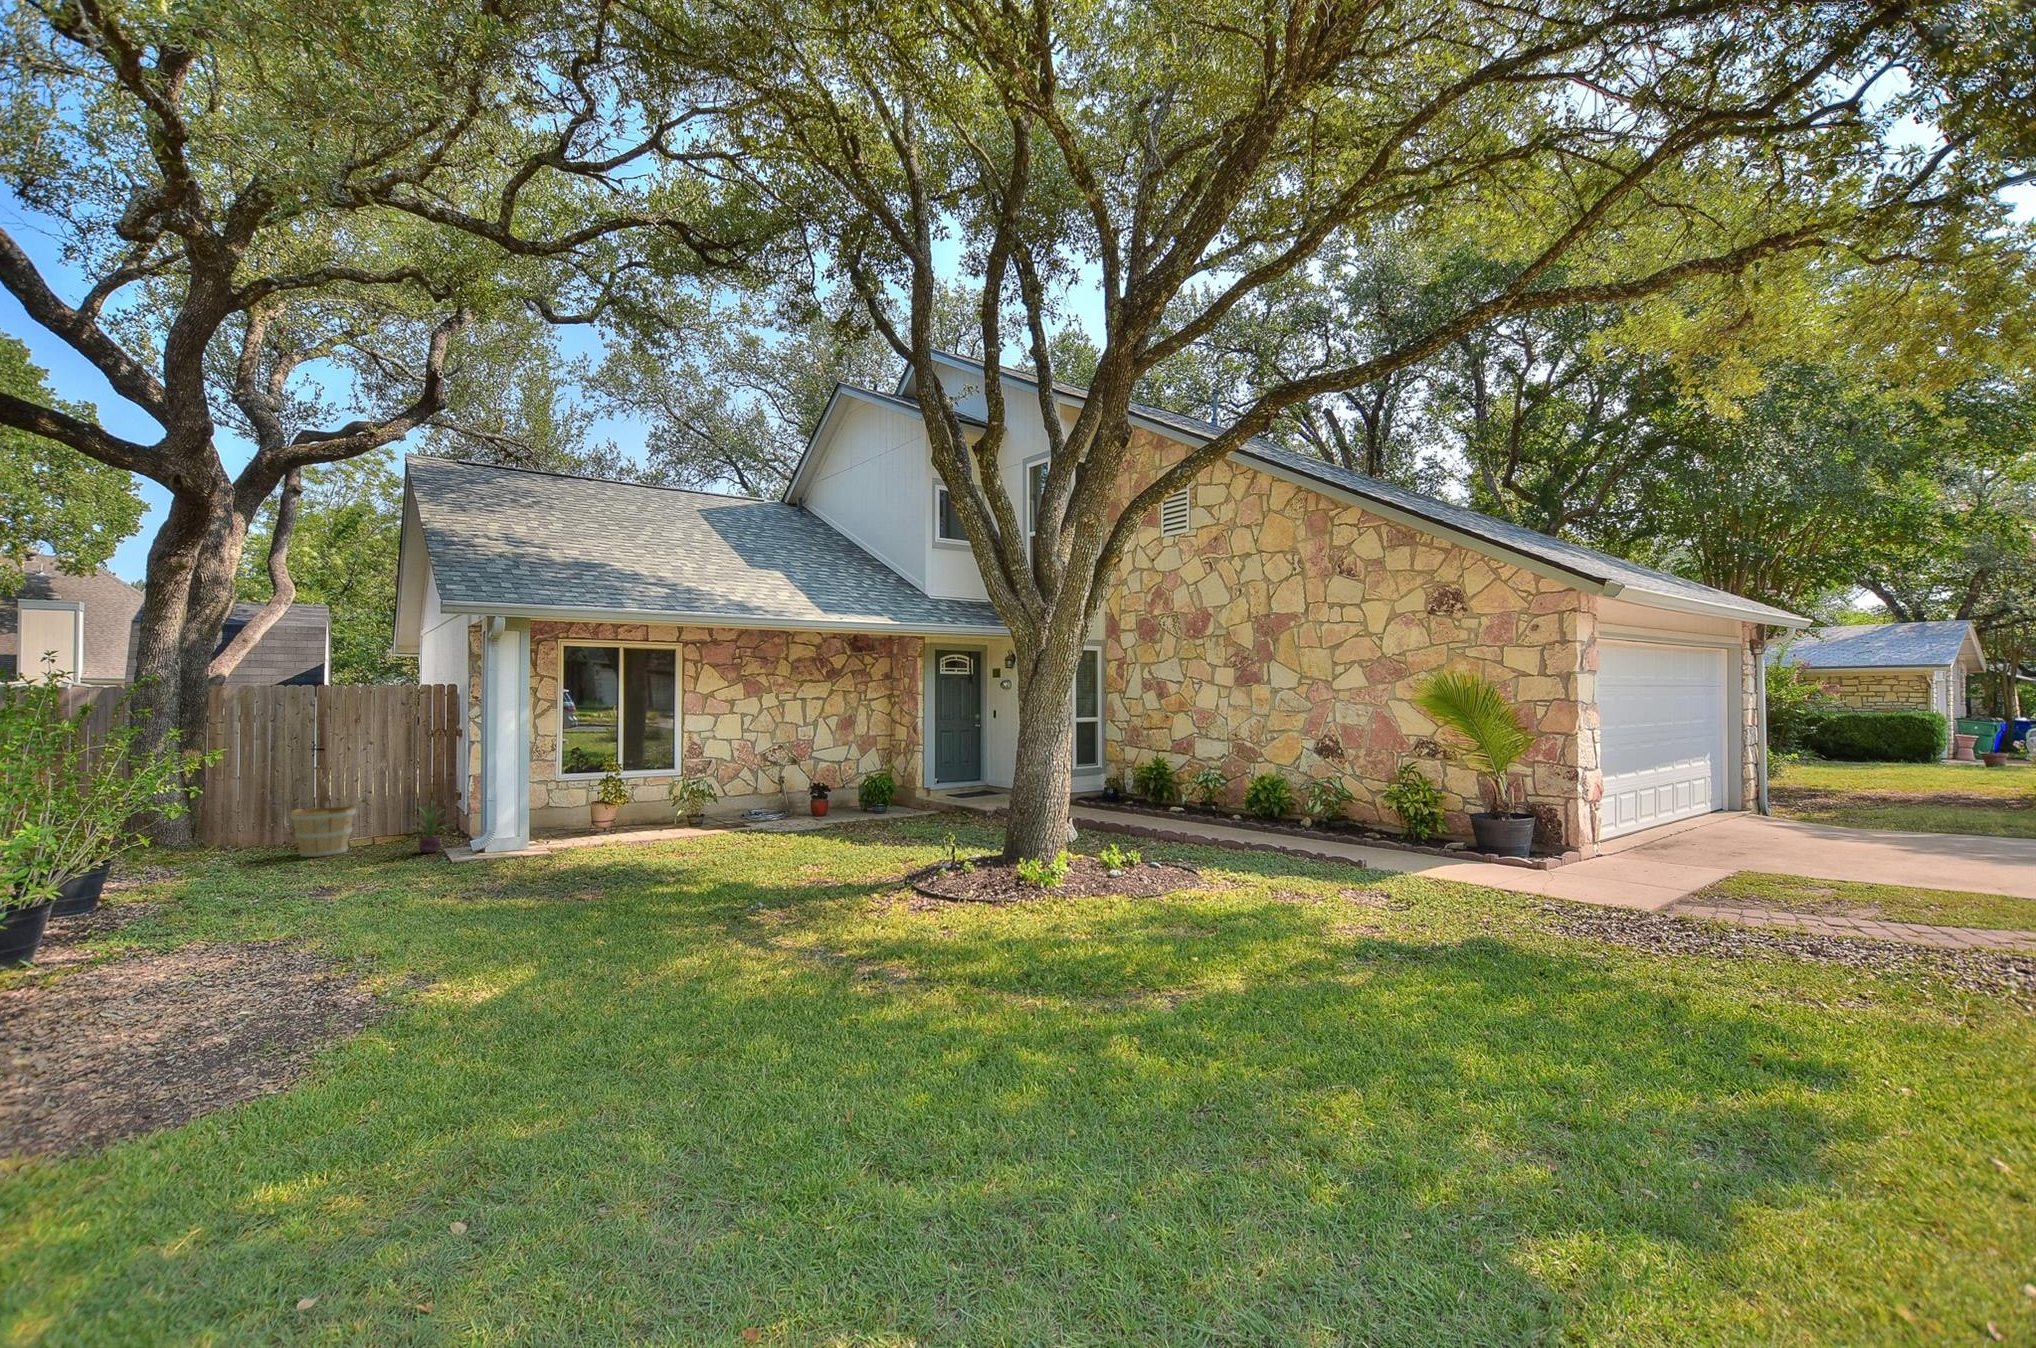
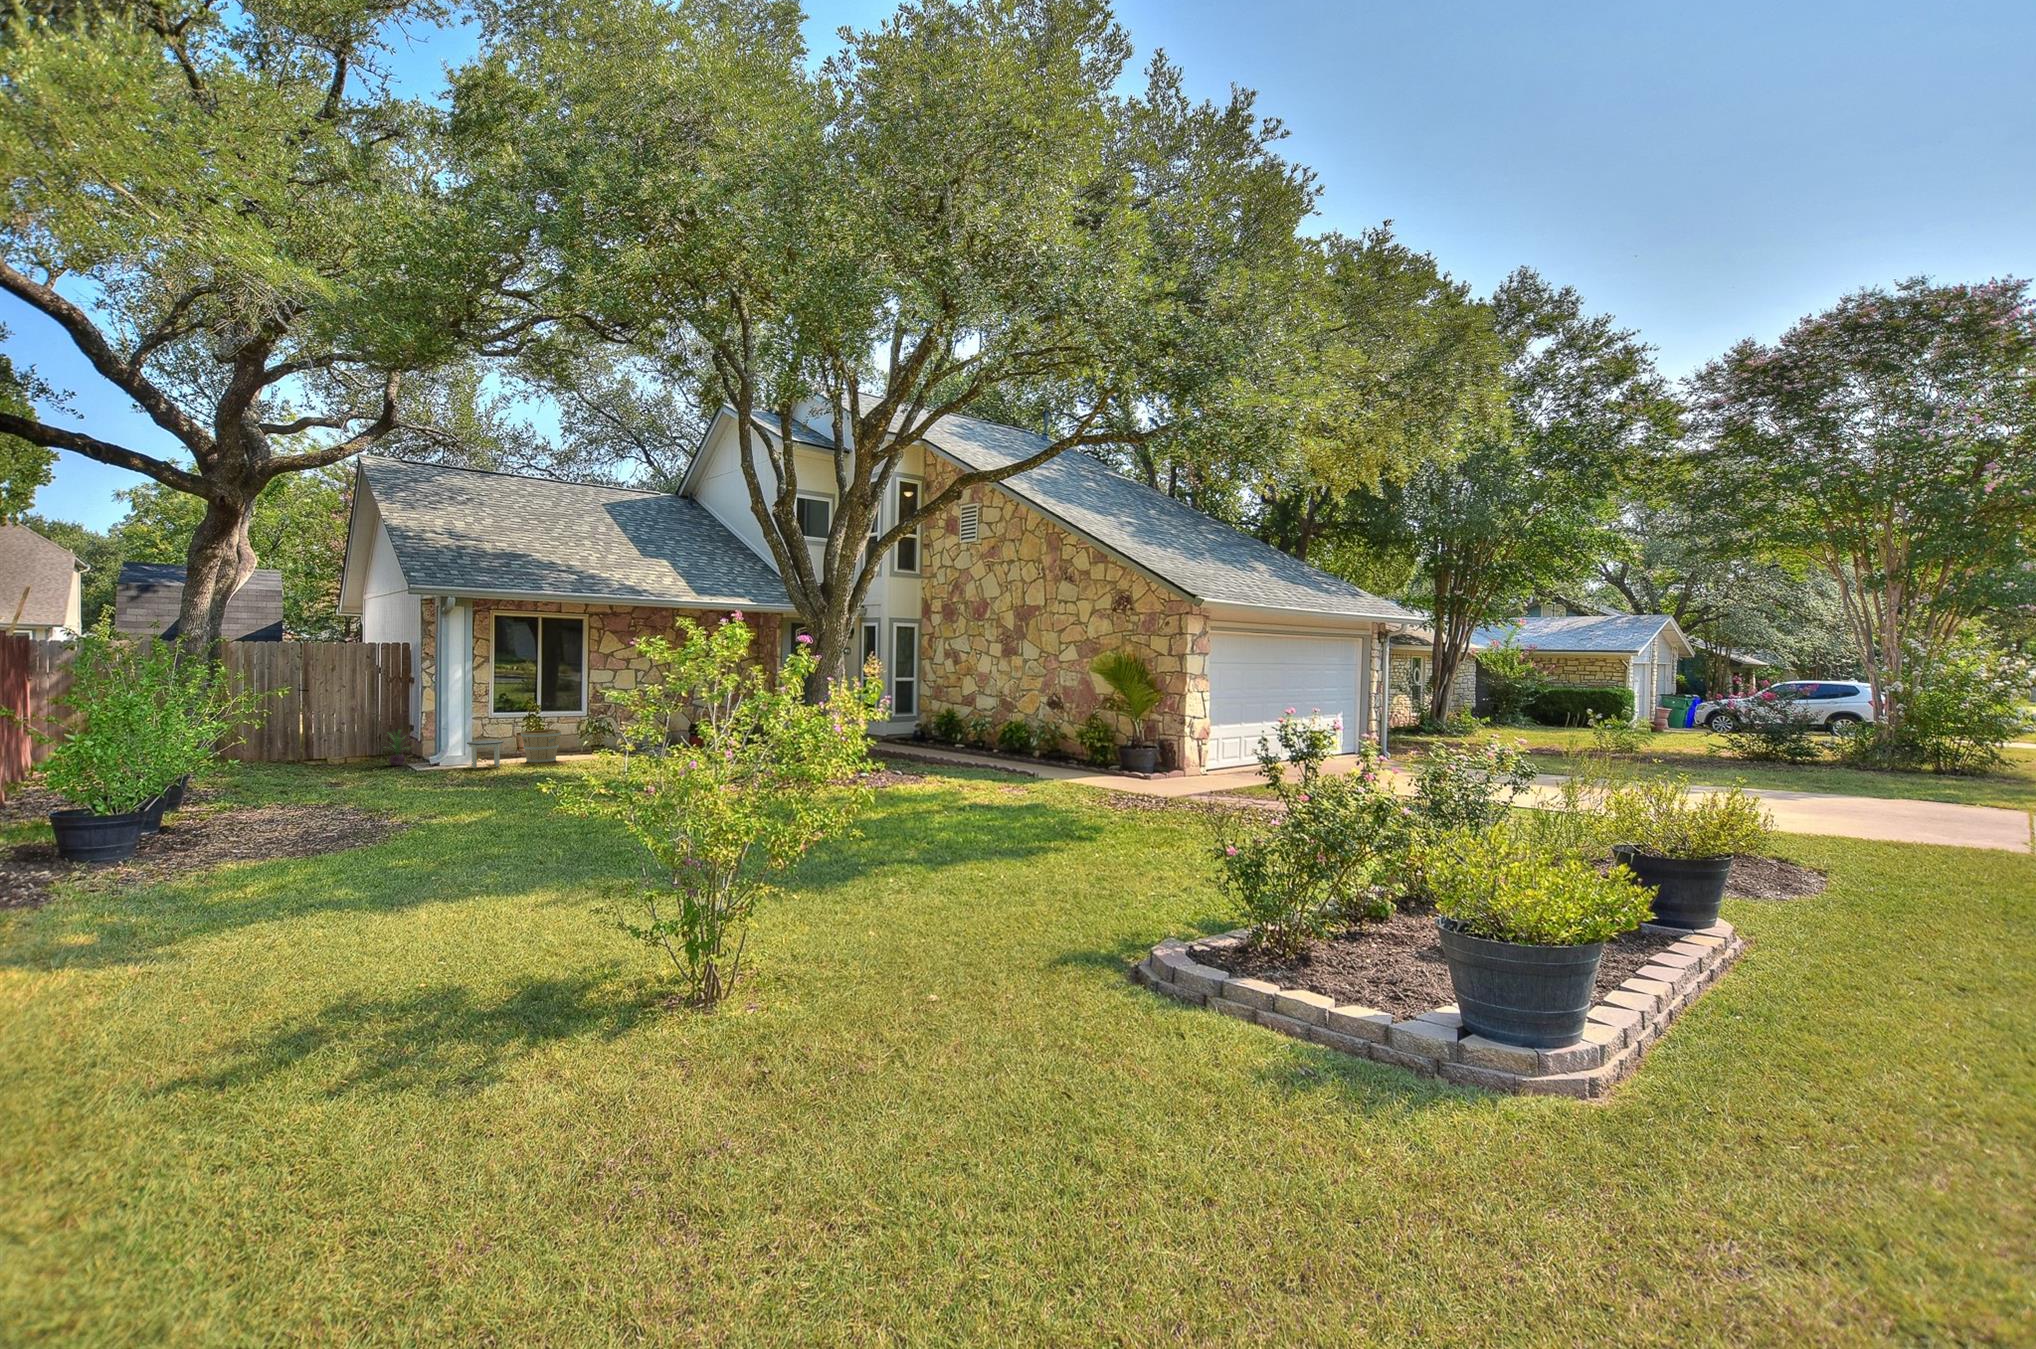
wooden bucket: present [291,805,356,857] -> present [521,729,561,763]
round table: none [521,815,571,856] -> present [467,740,504,768]

